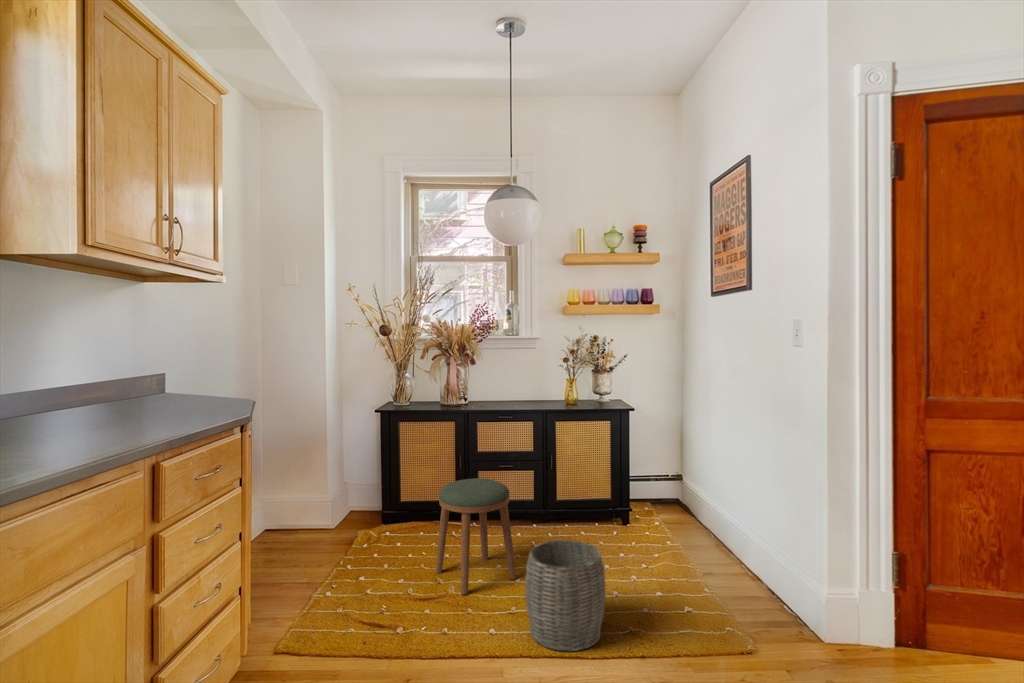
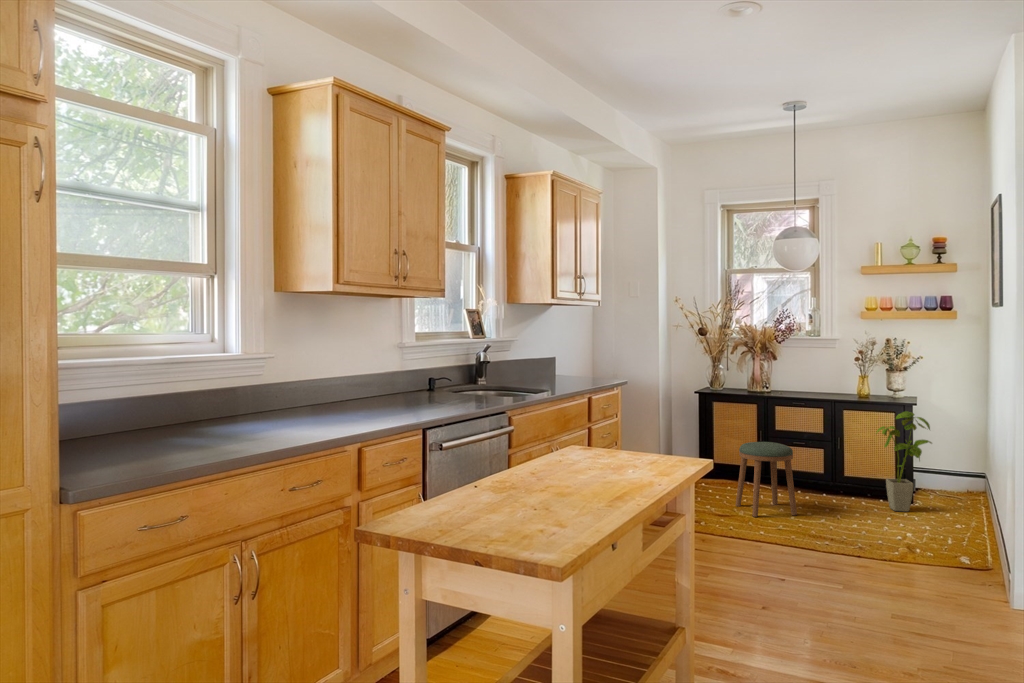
house plant: none [597,423,660,545] -> present [877,411,932,511]
woven basket: present [525,540,606,651] -> none [795,480,854,547]

